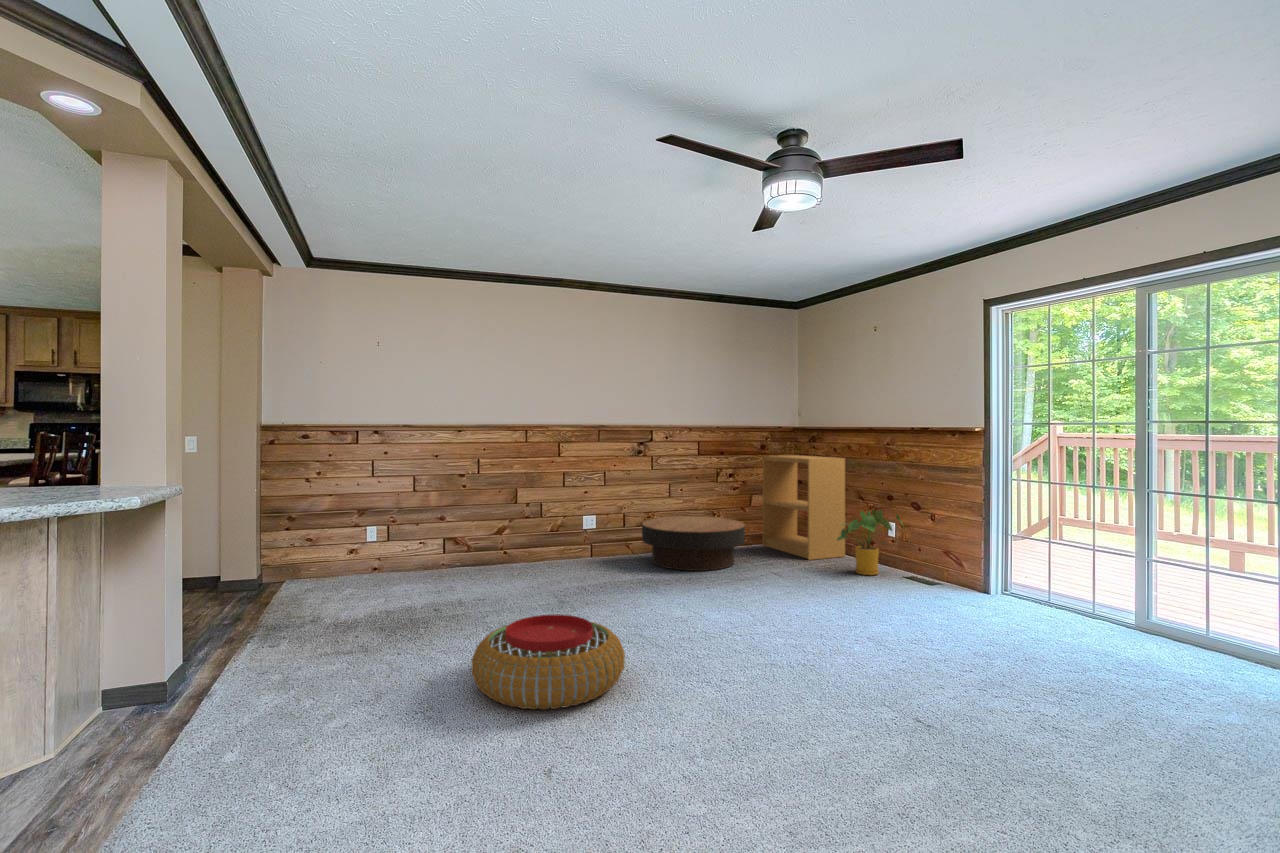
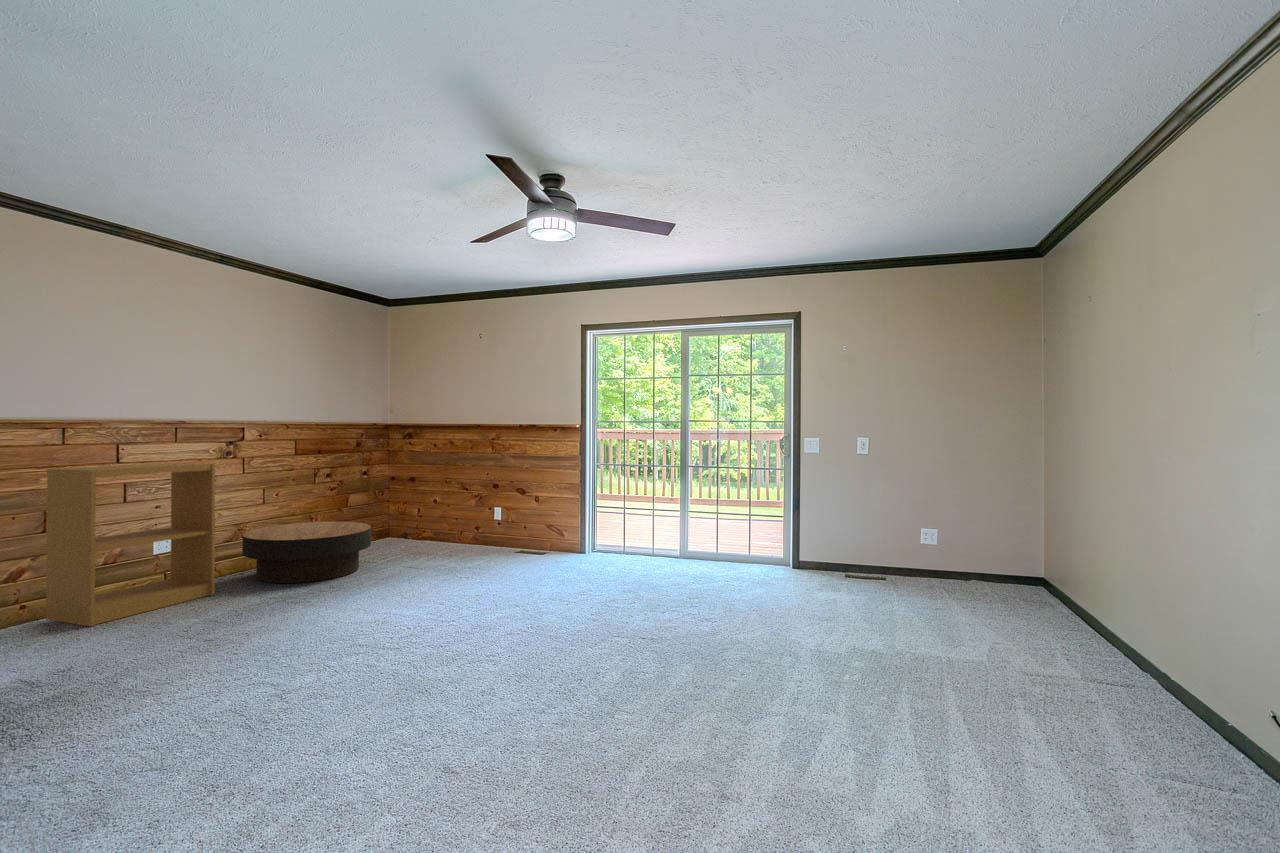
bookshelf: present [763,455,845,560] -> present [46,463,215,626]
house plant: present [837,510,903,575] -> none [459,497,515,556]
pouf: present [471,615,625,709] -> none [221,632,413,745]

